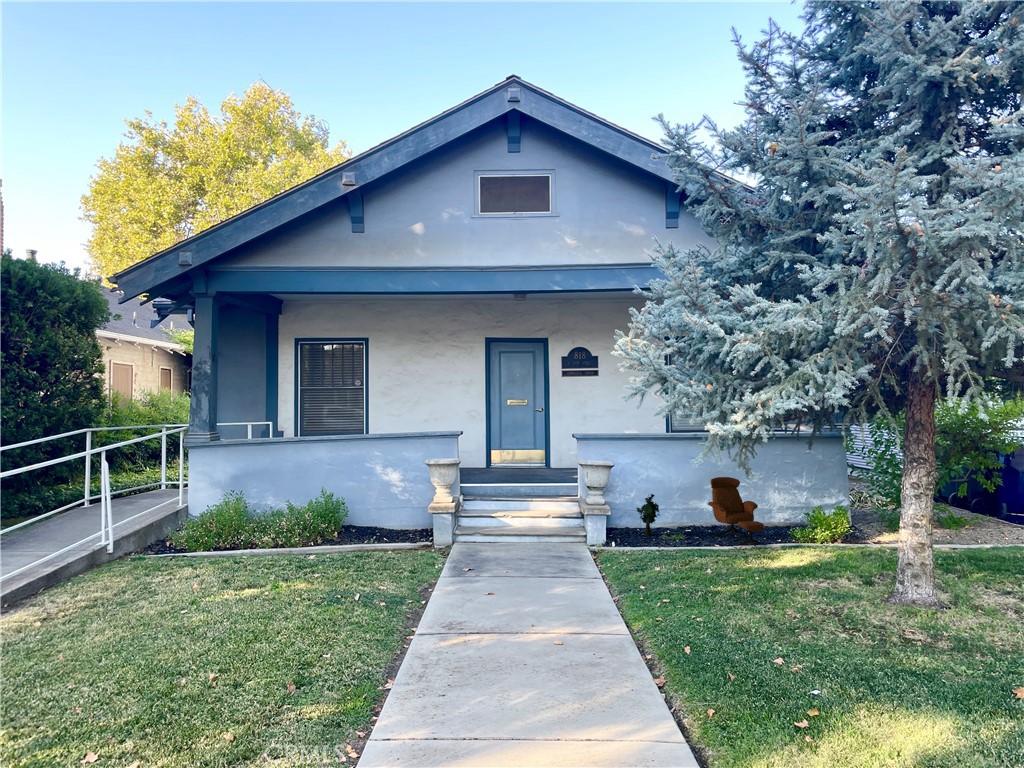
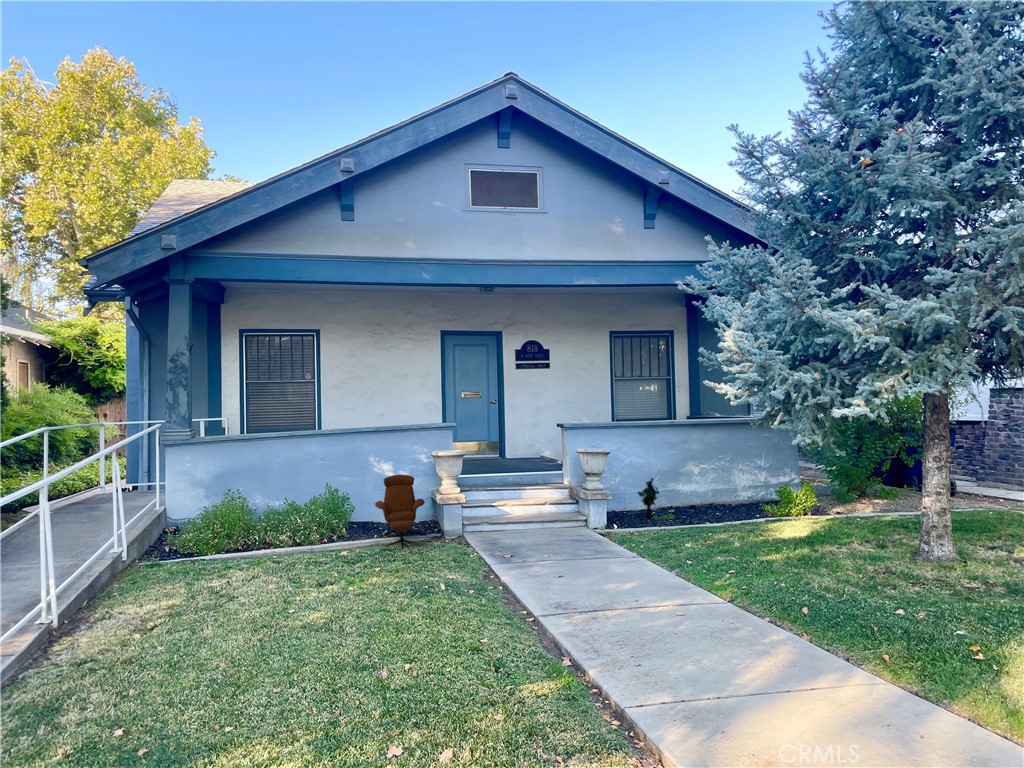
lounge chair: present [708,477,766,549] -> present [375,475,425,549]

